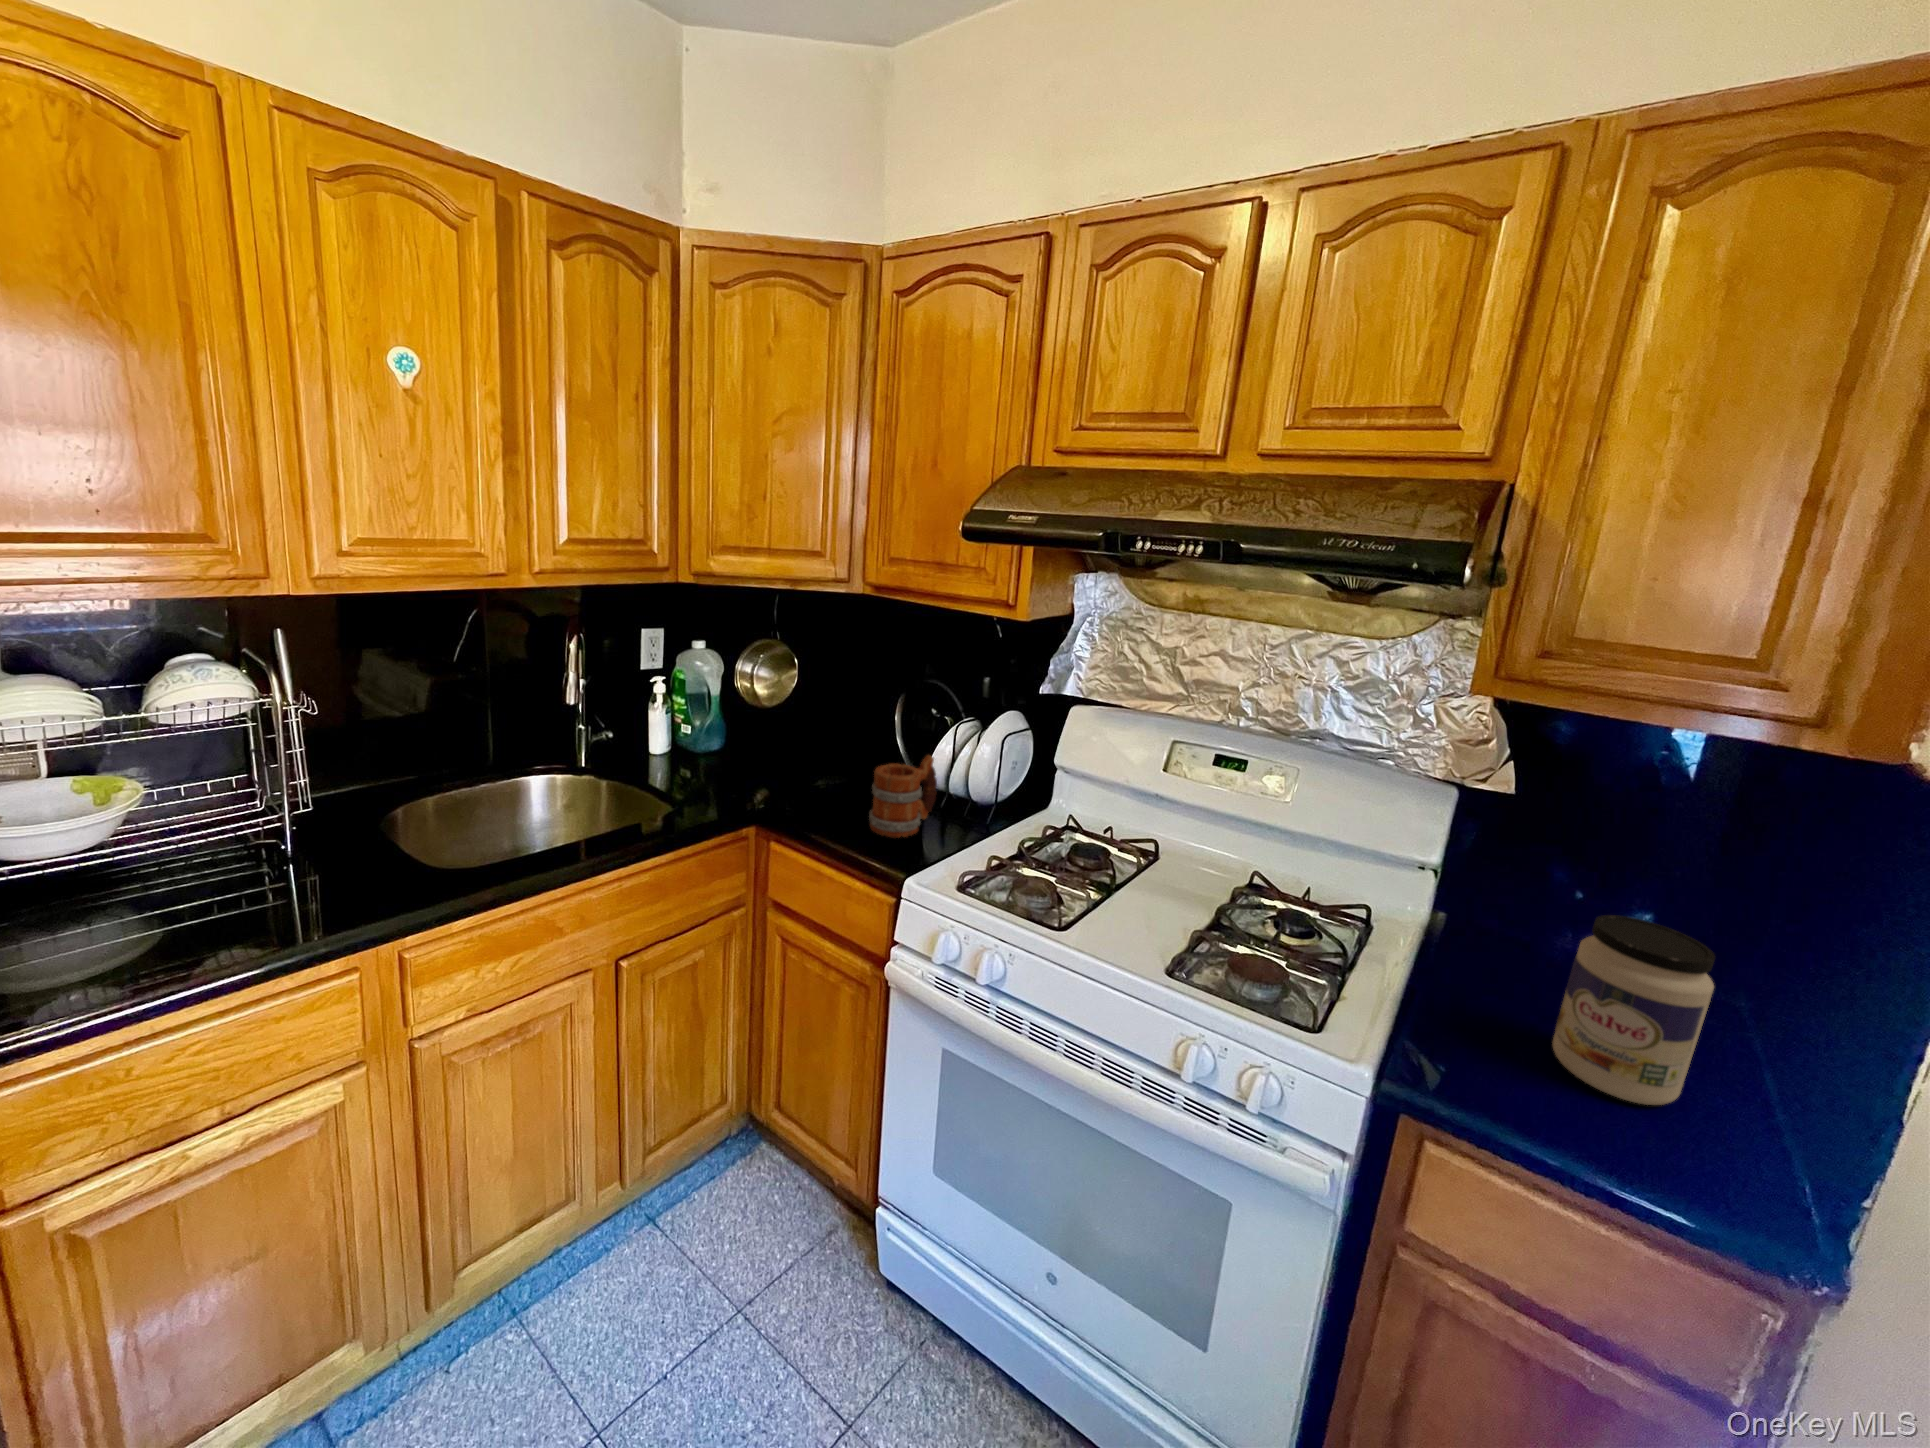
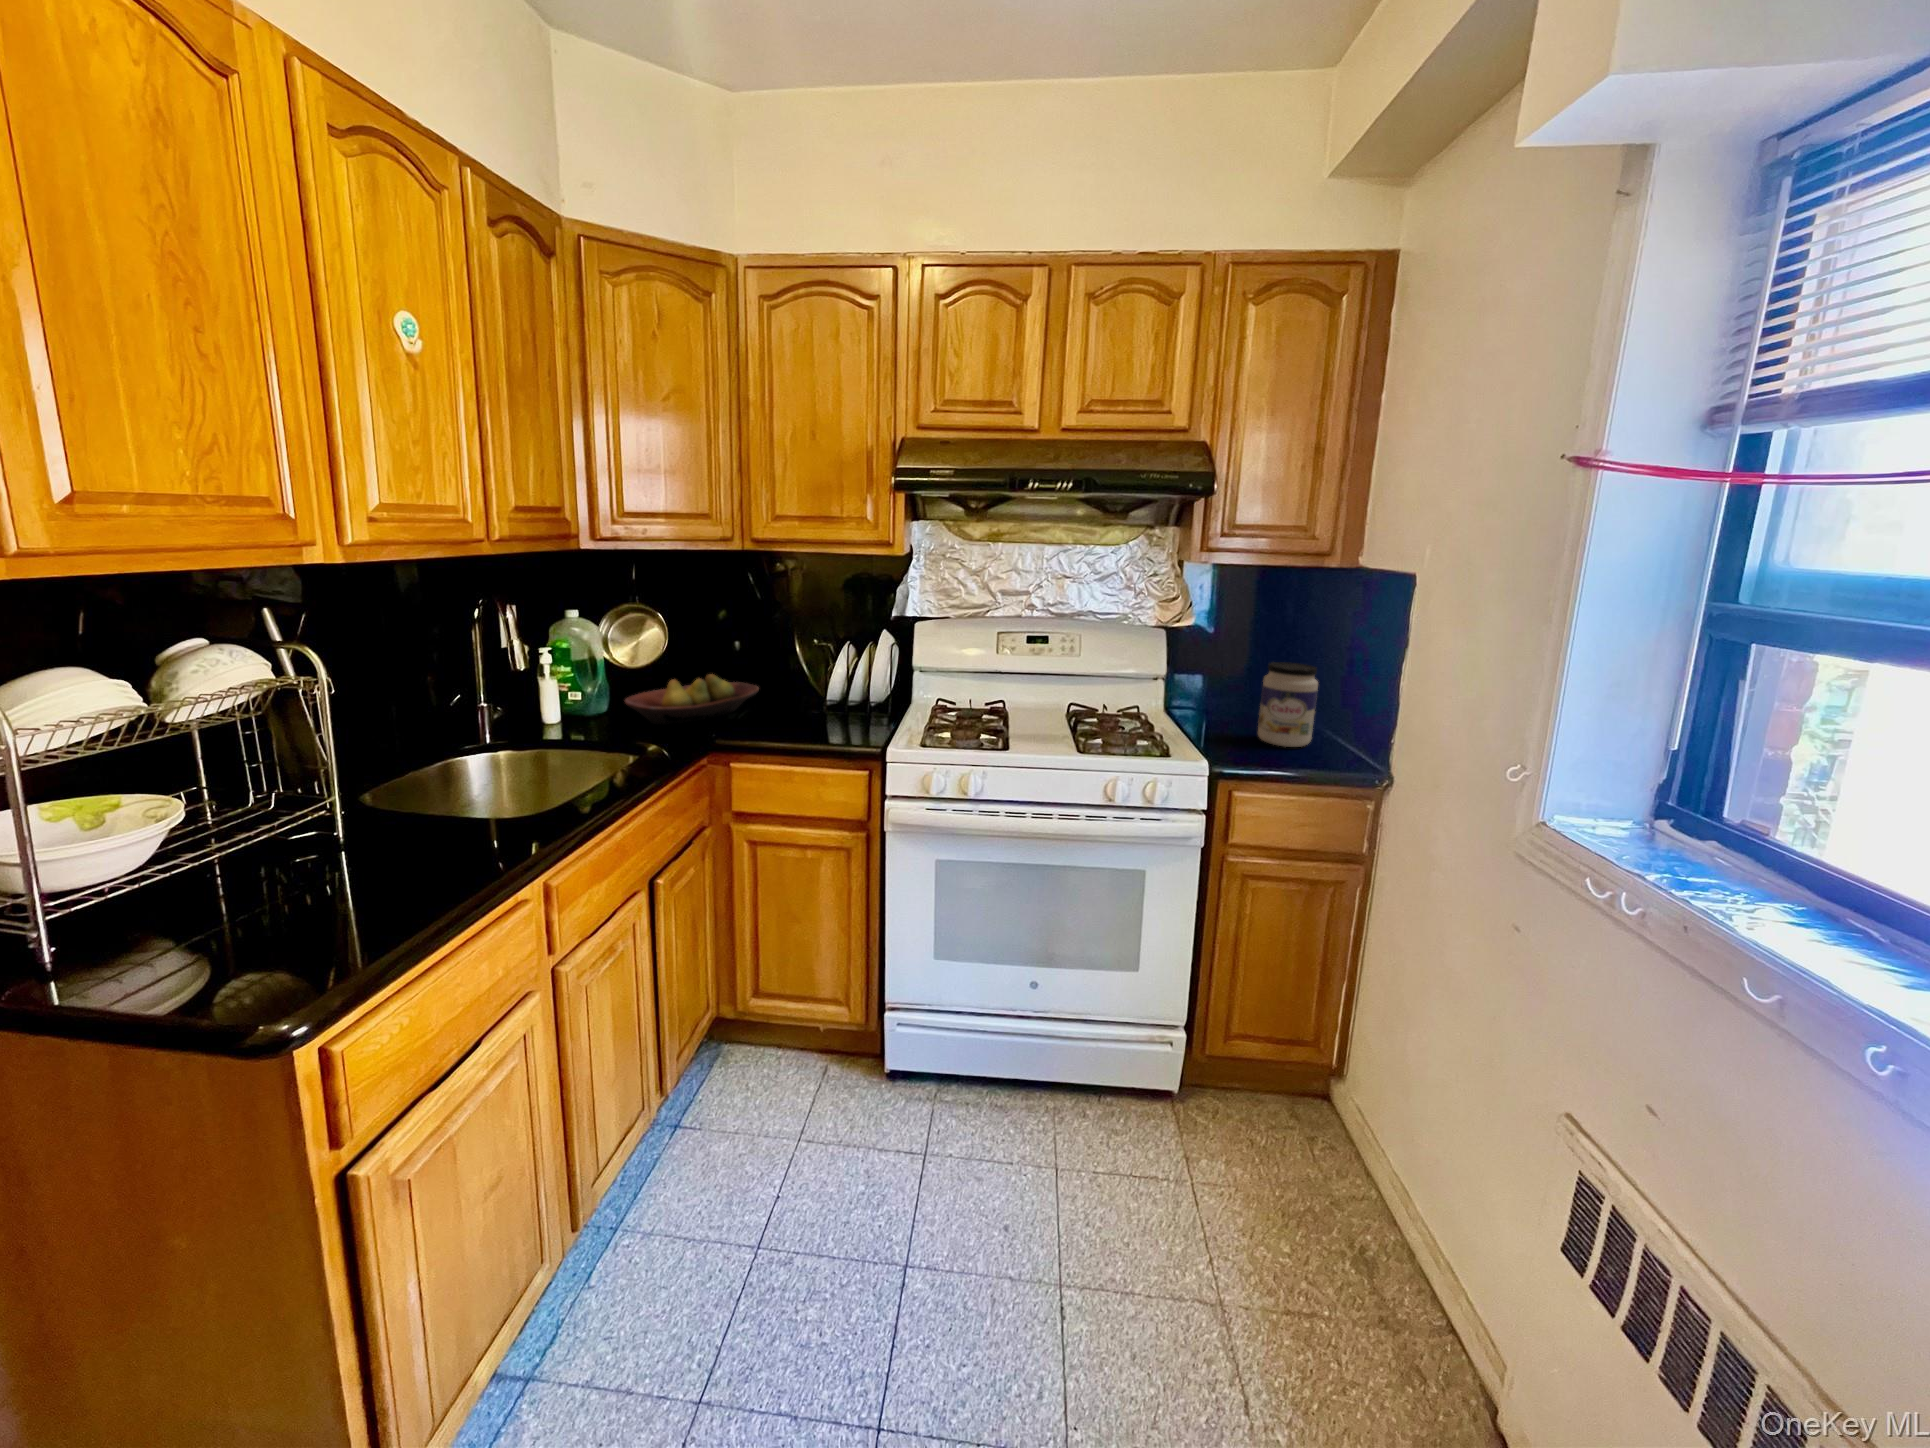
fruit bowl: none [707,729,865,779] -> present [625,674,759,724]
mug: present [869,755,937,838] -> none [813,668,857,733]

